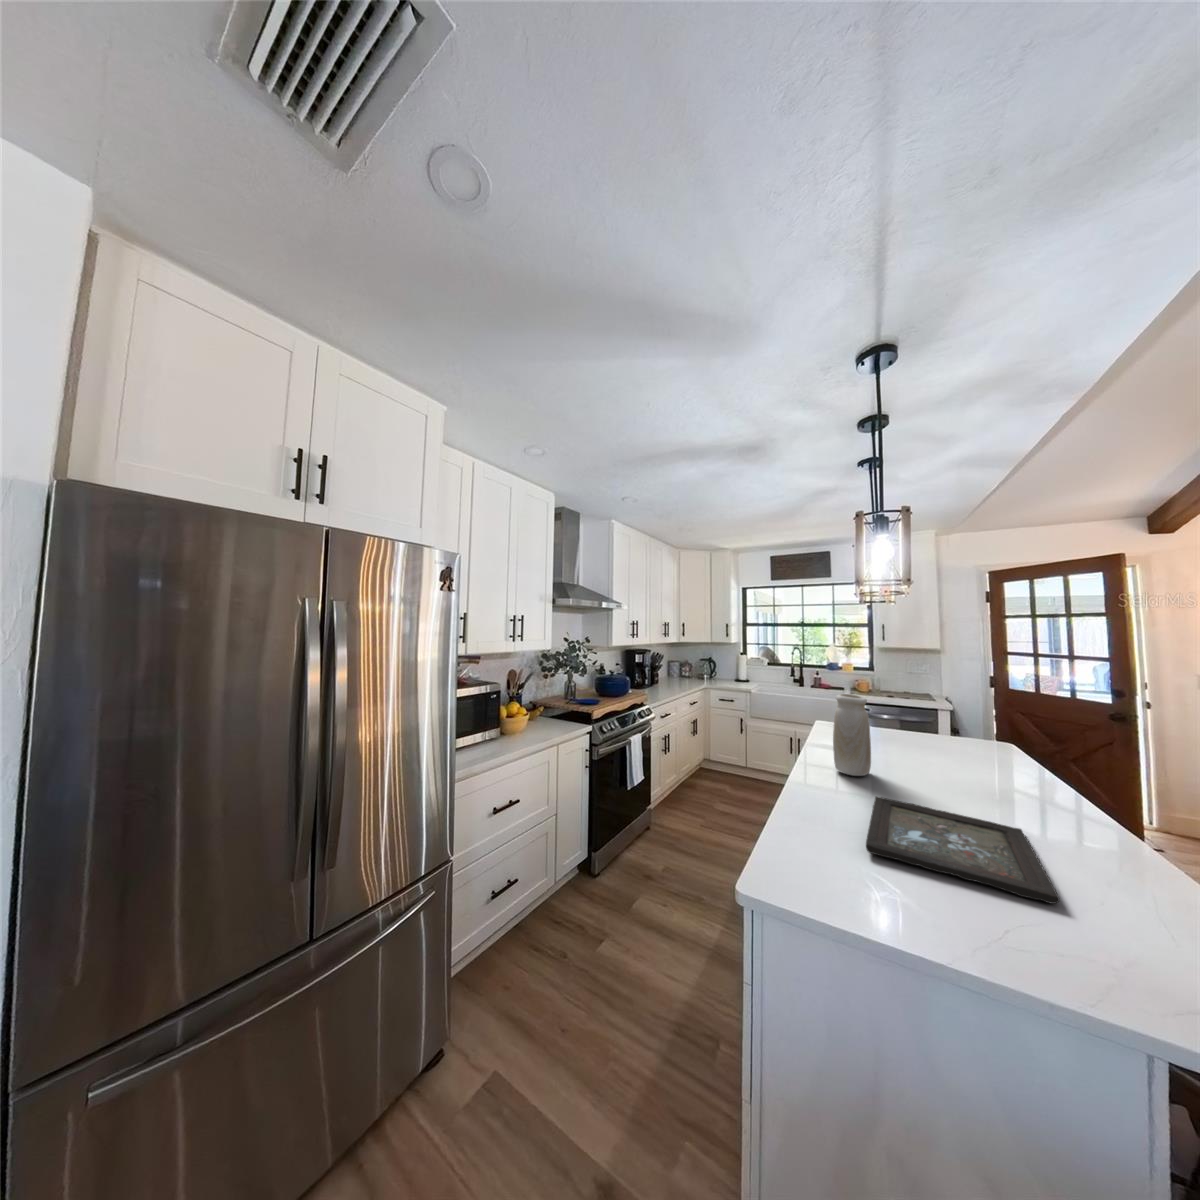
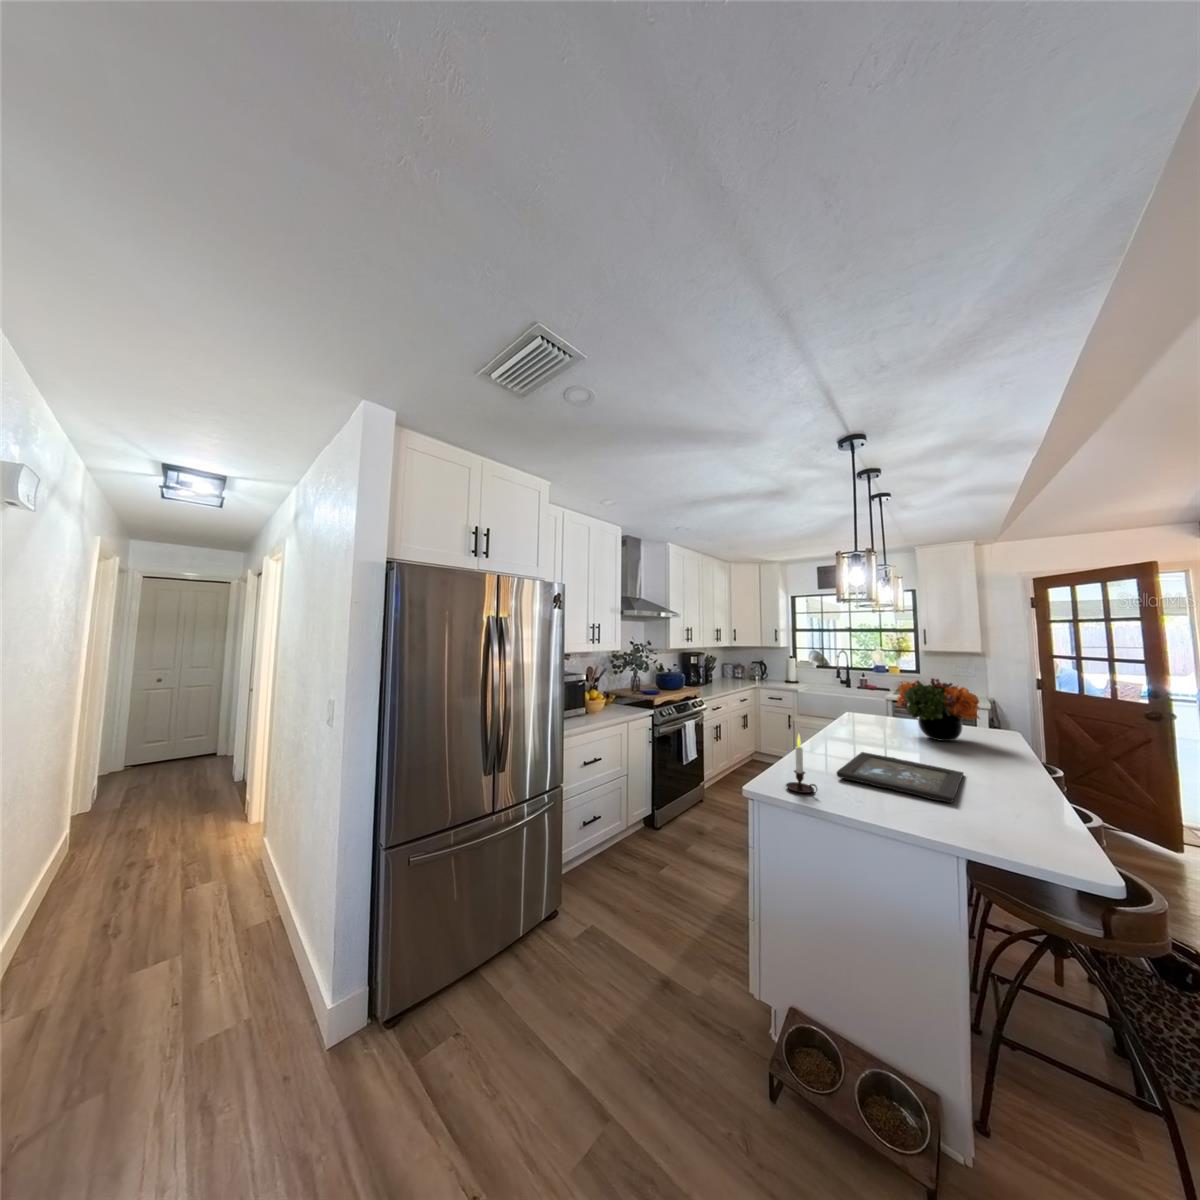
flower arrangement: none [892,688,1000,768] -> present [897,678,980,741]
vase: present [833,694,871,776] -> none [839,681,869,743]
candle: none [802,796,858,897] -> present [786,735,817,793]

